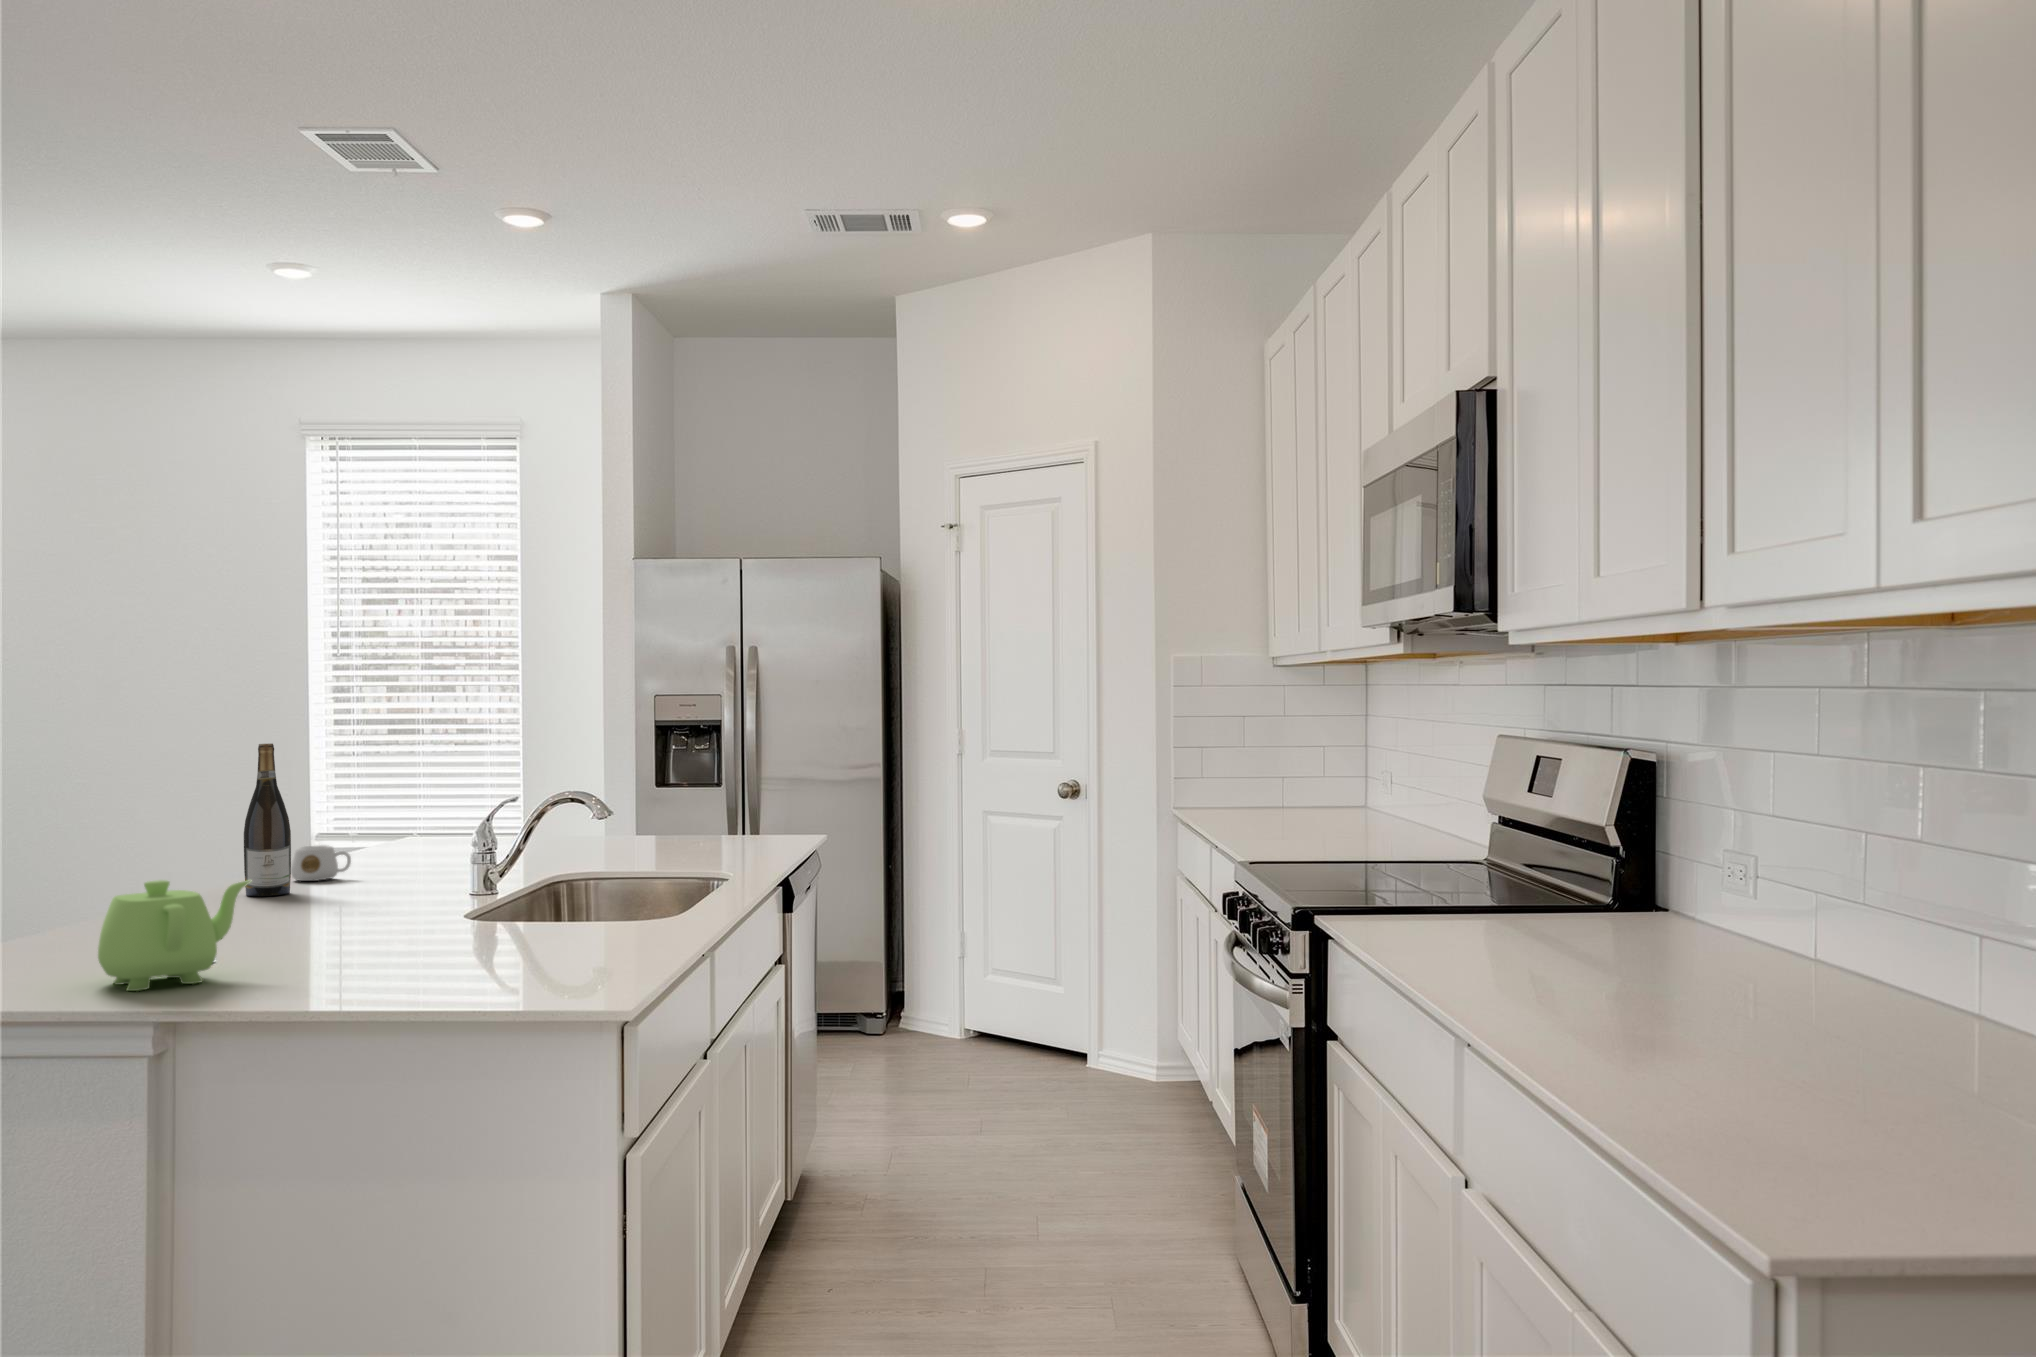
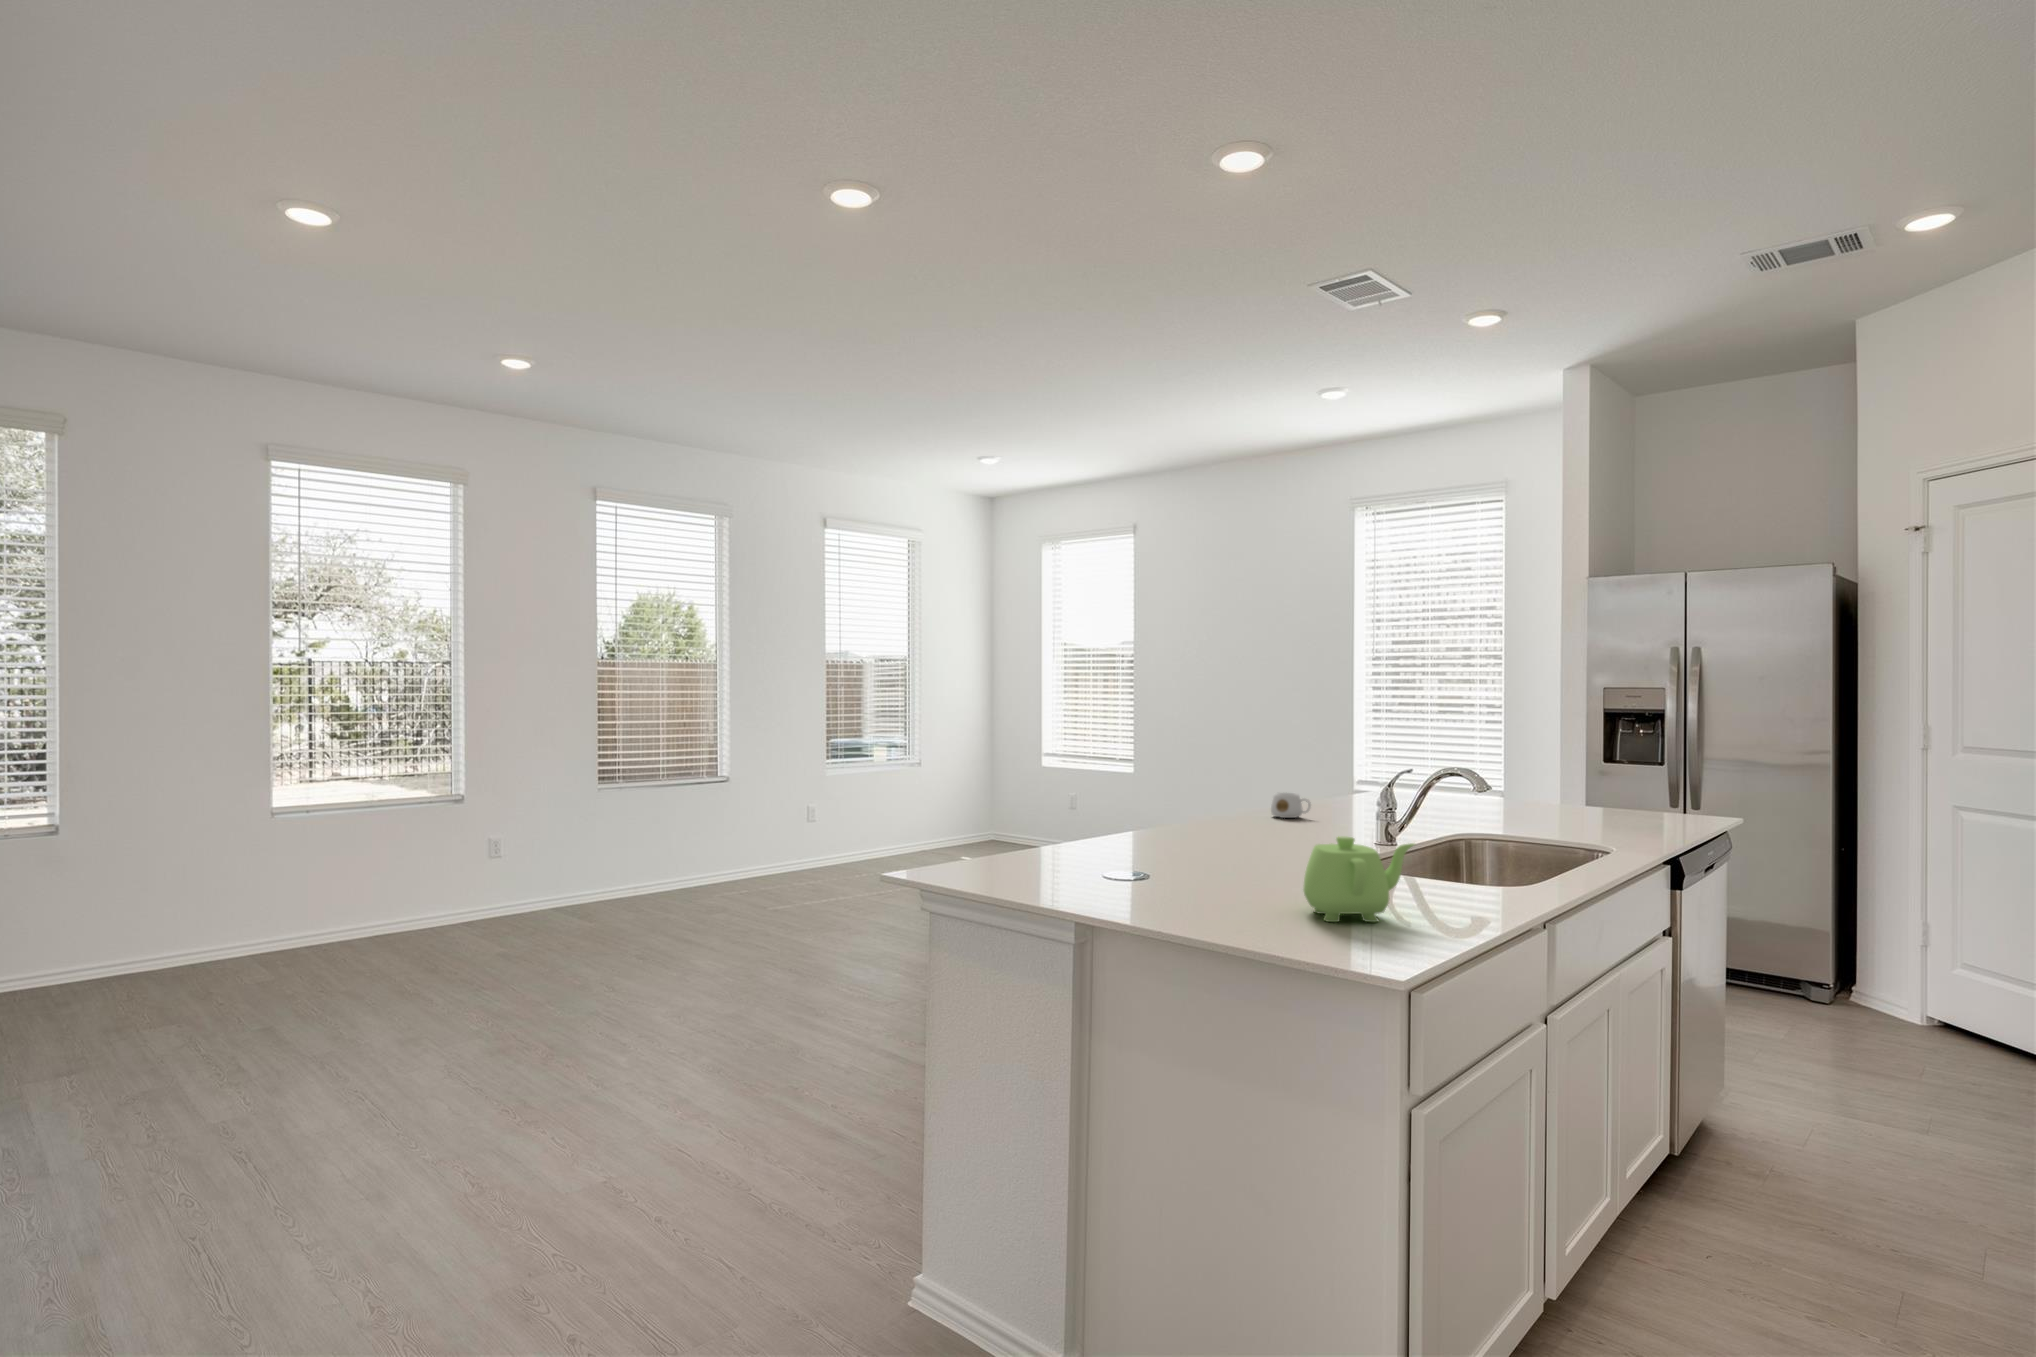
wine bottle: present [244,744,291,896] -> none [1232,719,1262,826]
teapot: present [98,880,250,991] -> present [1303,837,1414,922]

